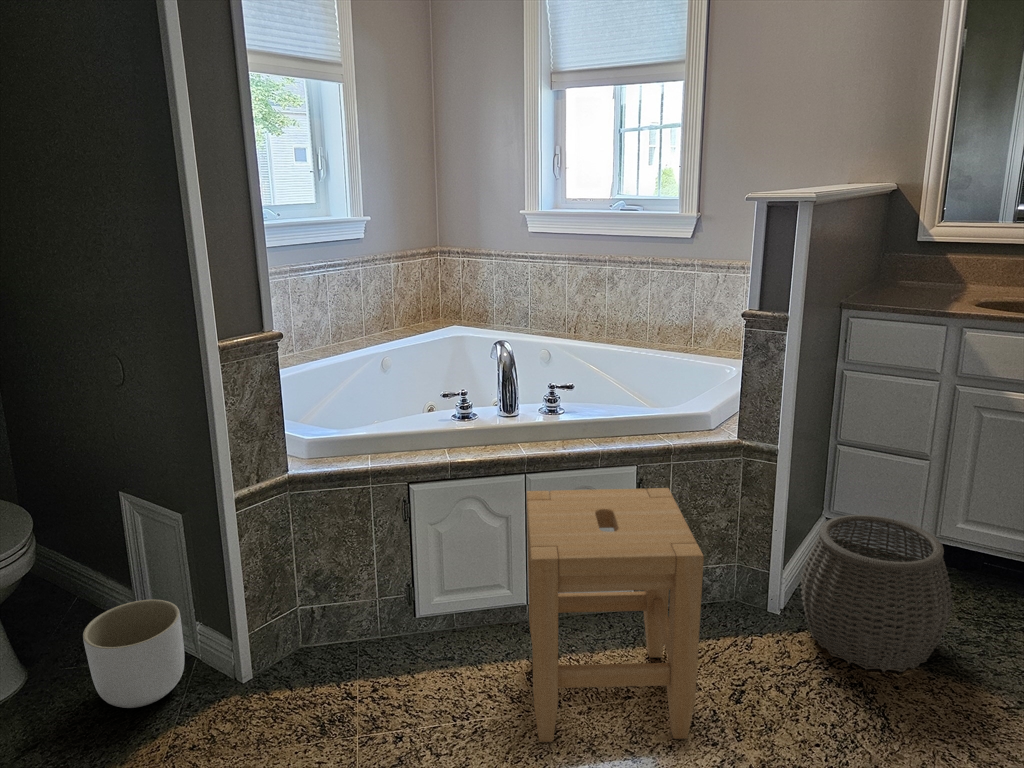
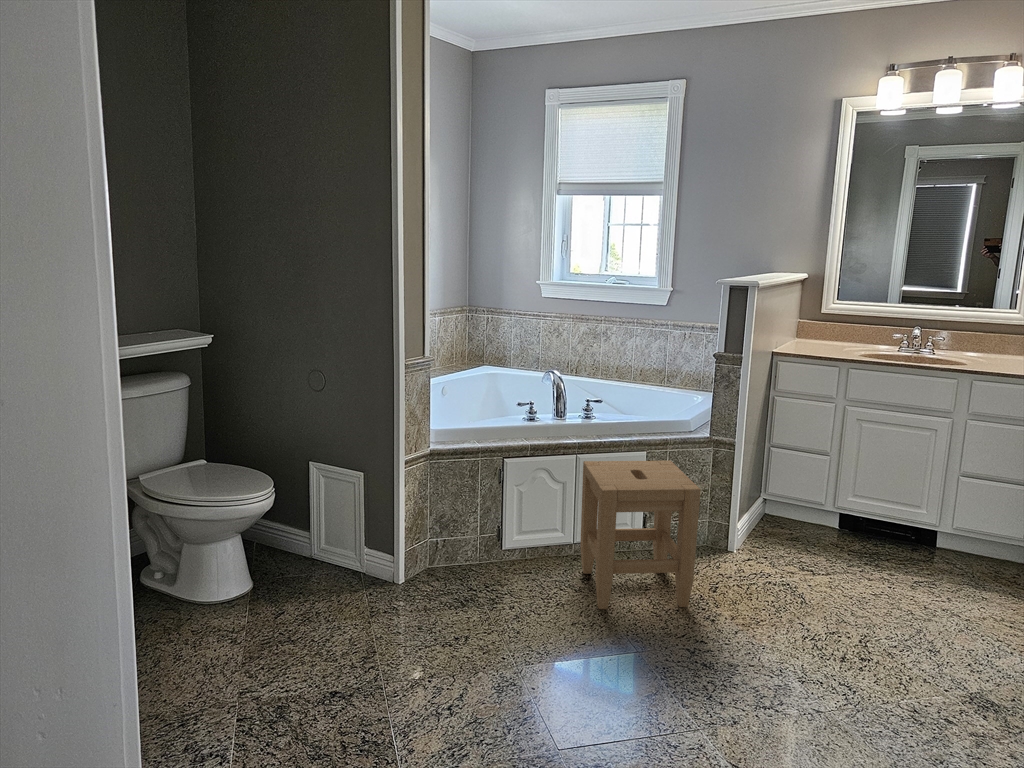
woven basket: present [800,515,952,672] -> none [749,485,842,578]
planter: present [83,600,185,708] -> none [304,531,362,597]

